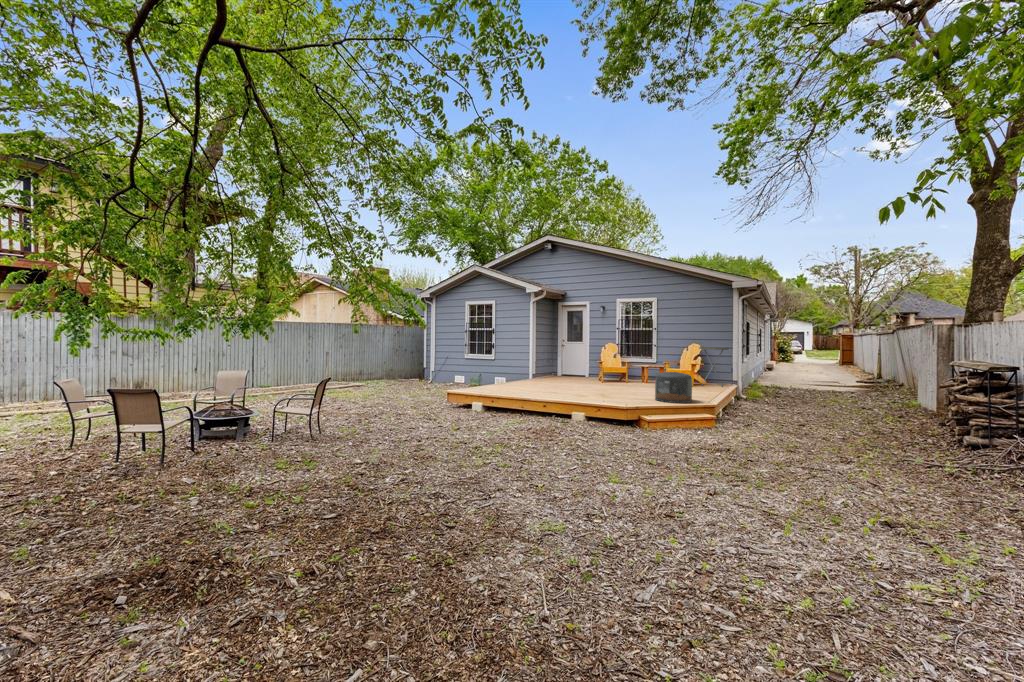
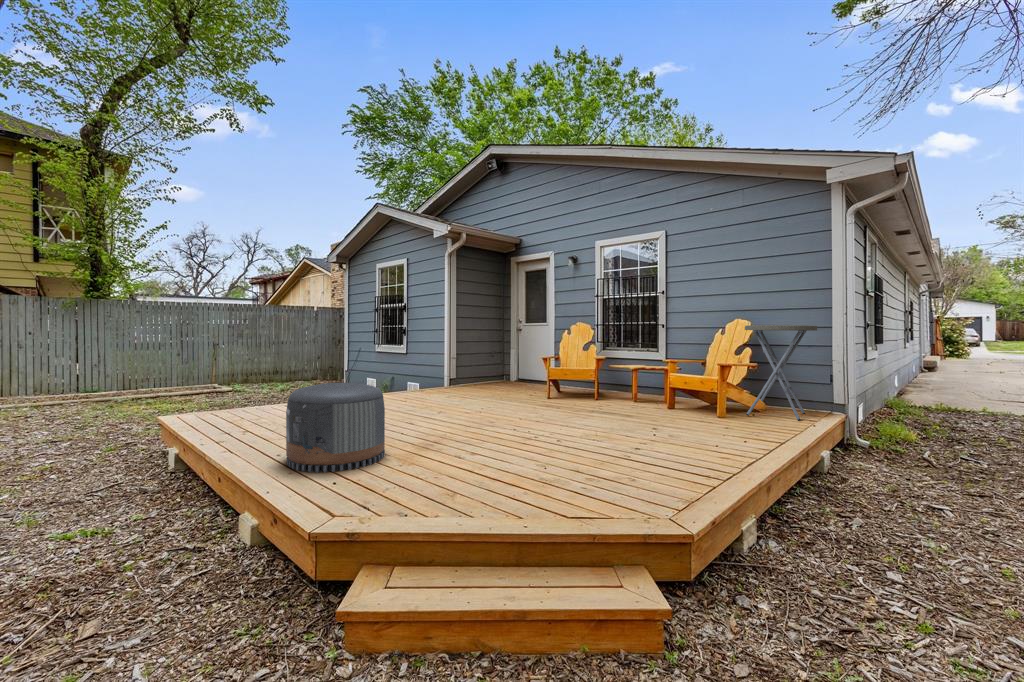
pouf: present [655,372,692,403] -> present [286,383,385,472]

